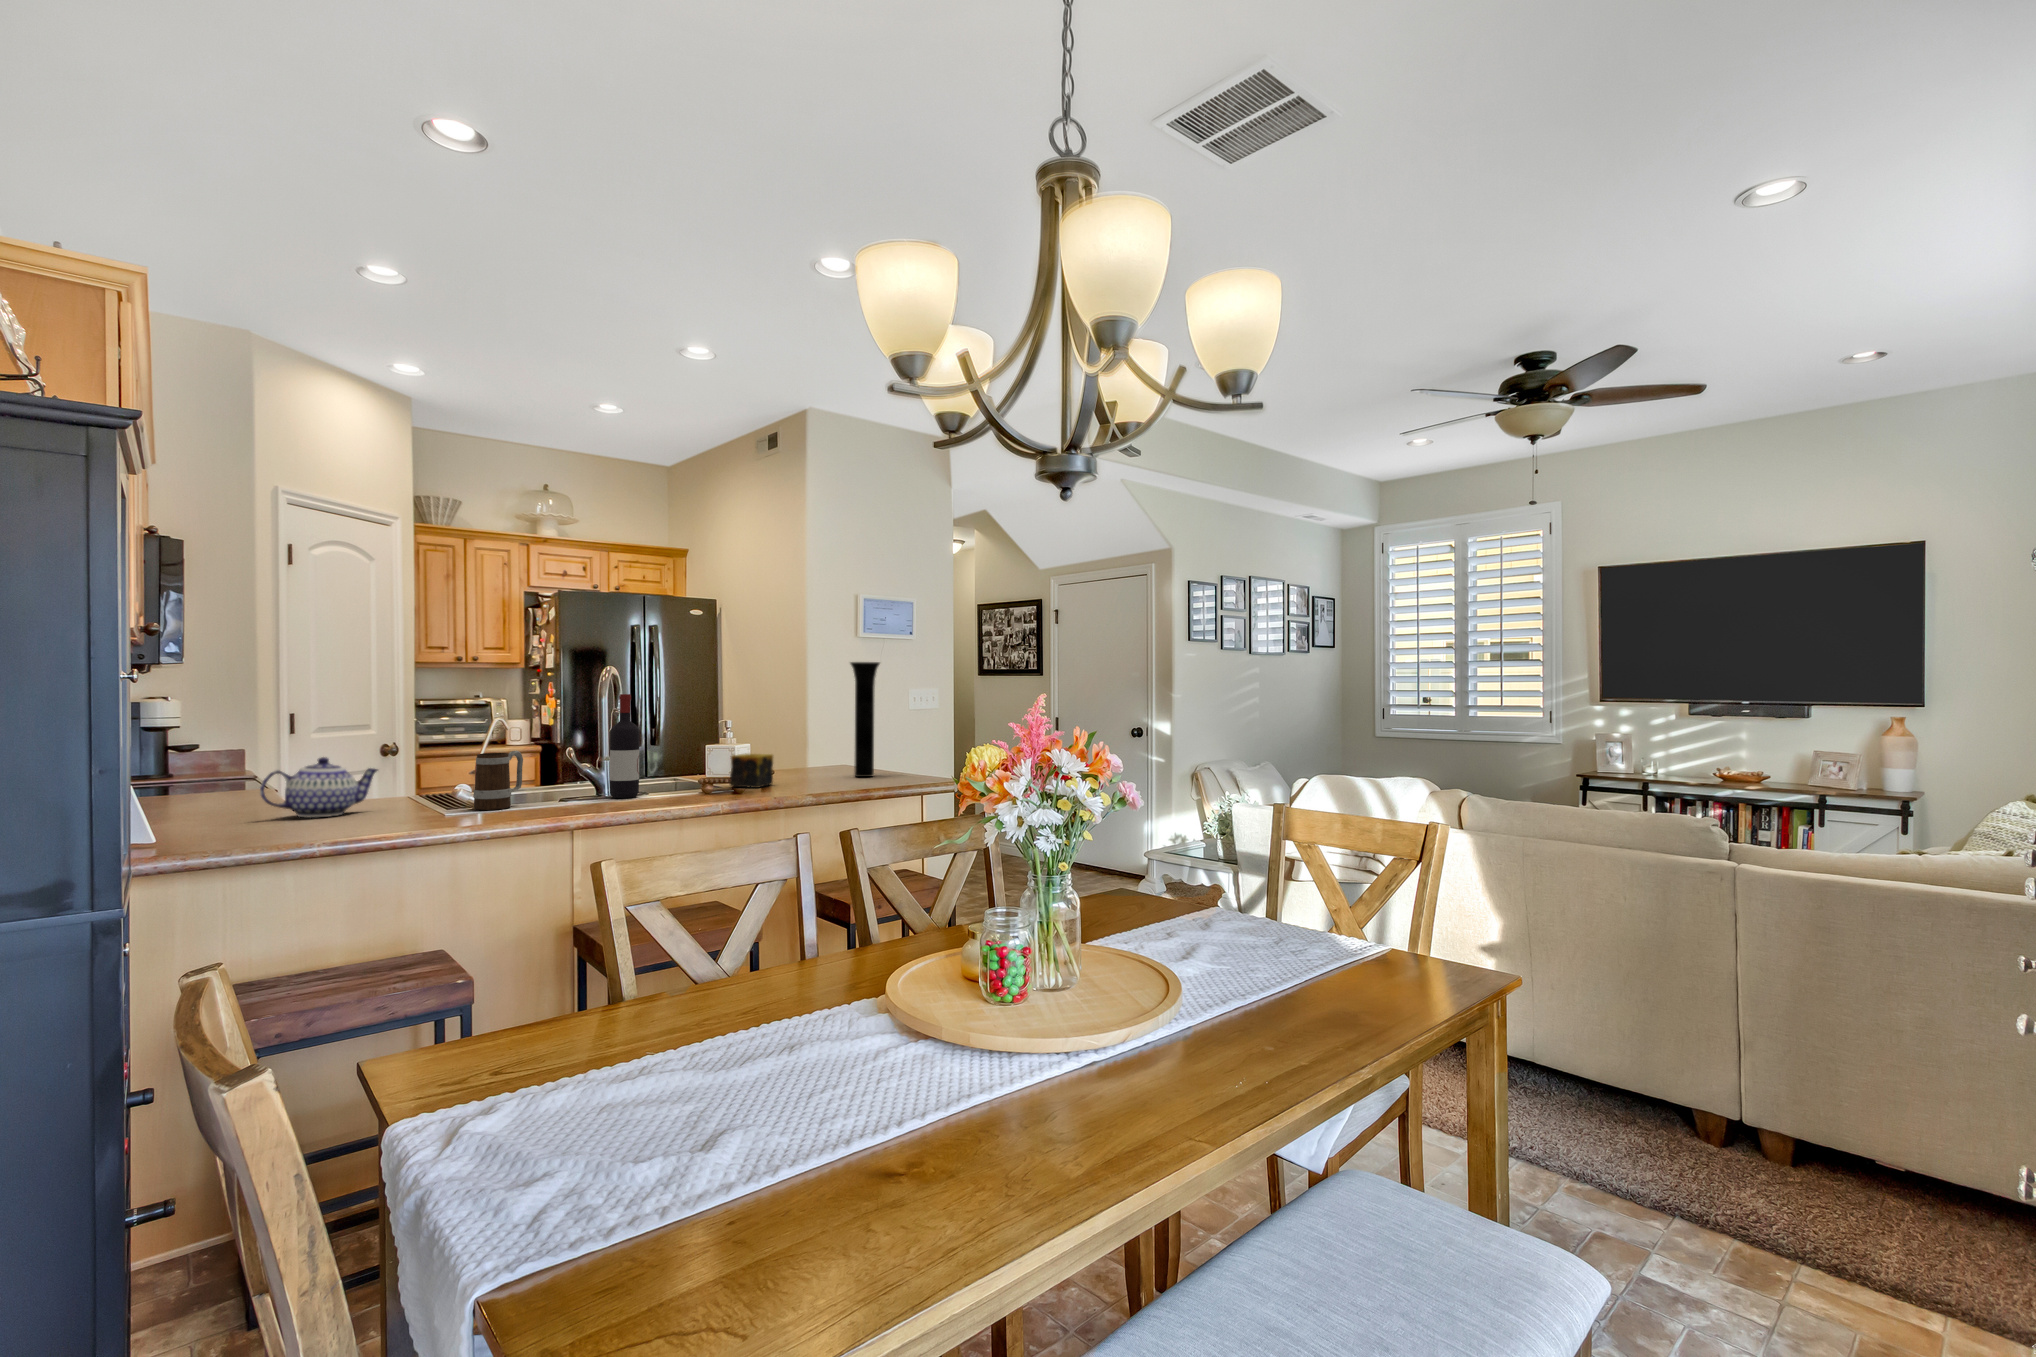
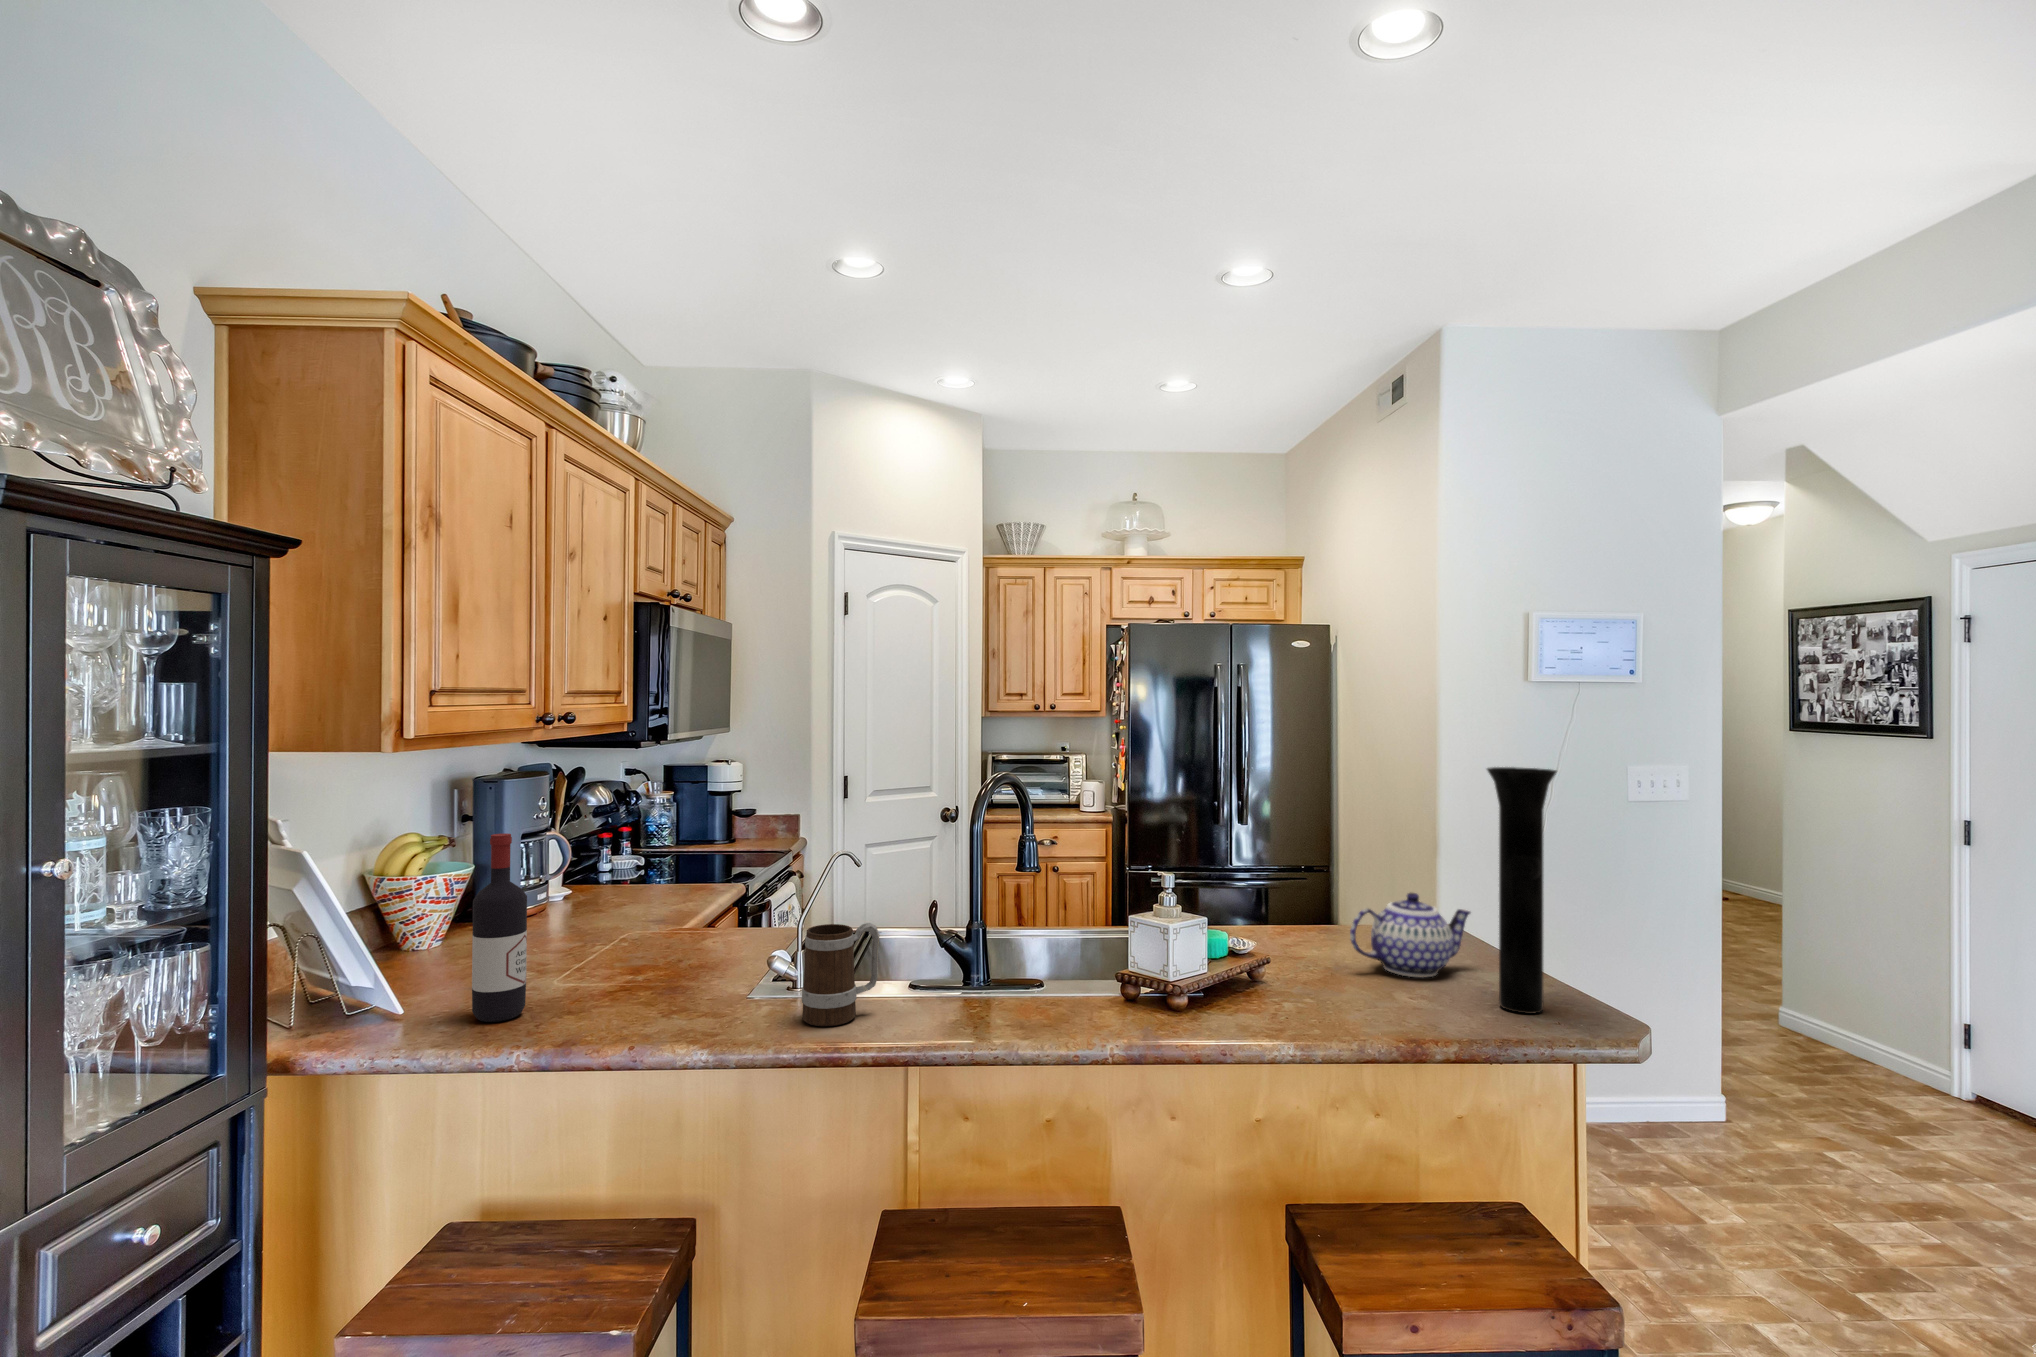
wine bottle: present [610,694,640,798] -> present [472,833,527,1022]
candle: present [730,753,773,788] -> none [1232,942,1318,1024]
teapot: present [260,757,378,817] -> present [1350,893,1471,978]

